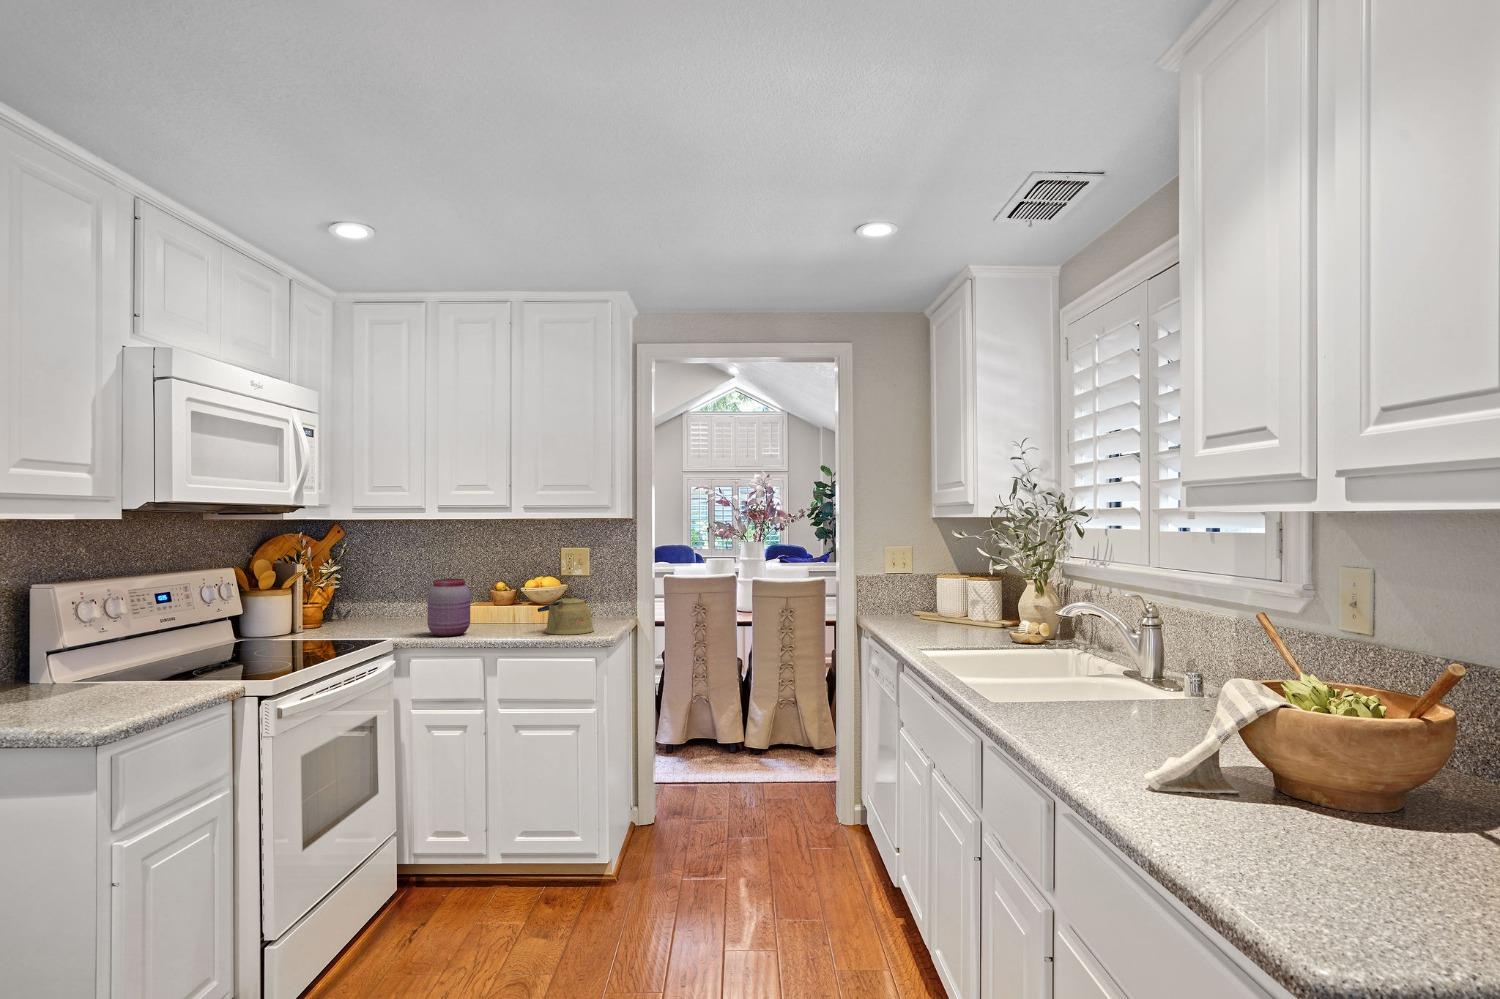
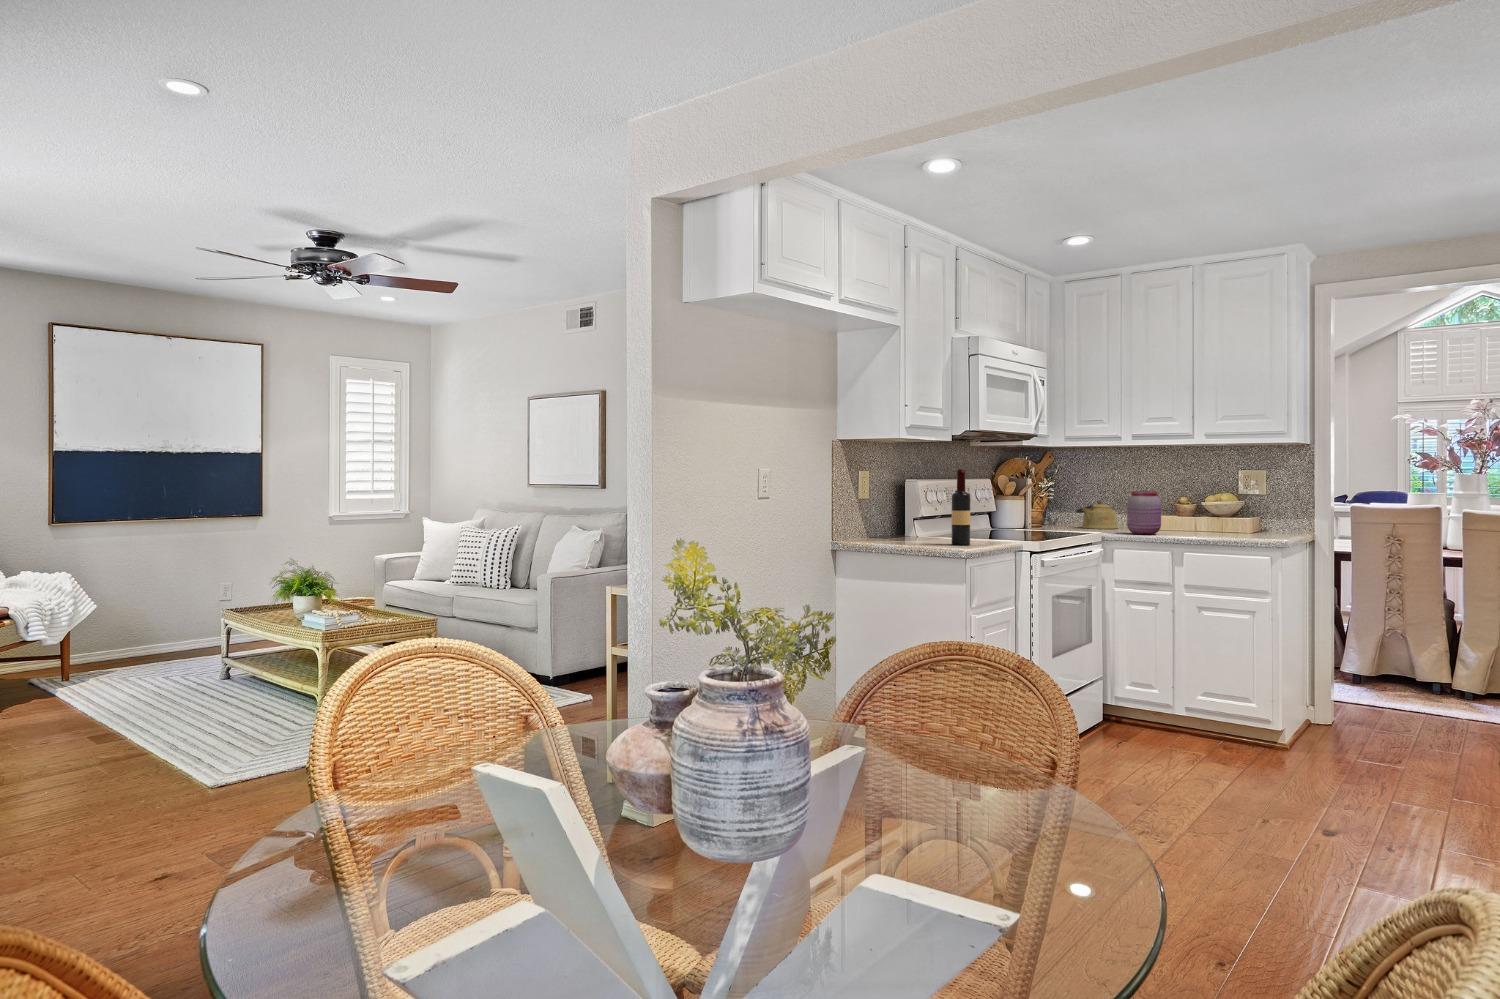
wine bottle: none [93,574,134,710] -> present [952,469,970,545]
kettle: present [537,594,594,635] -> present [1076,501,1118,529]

